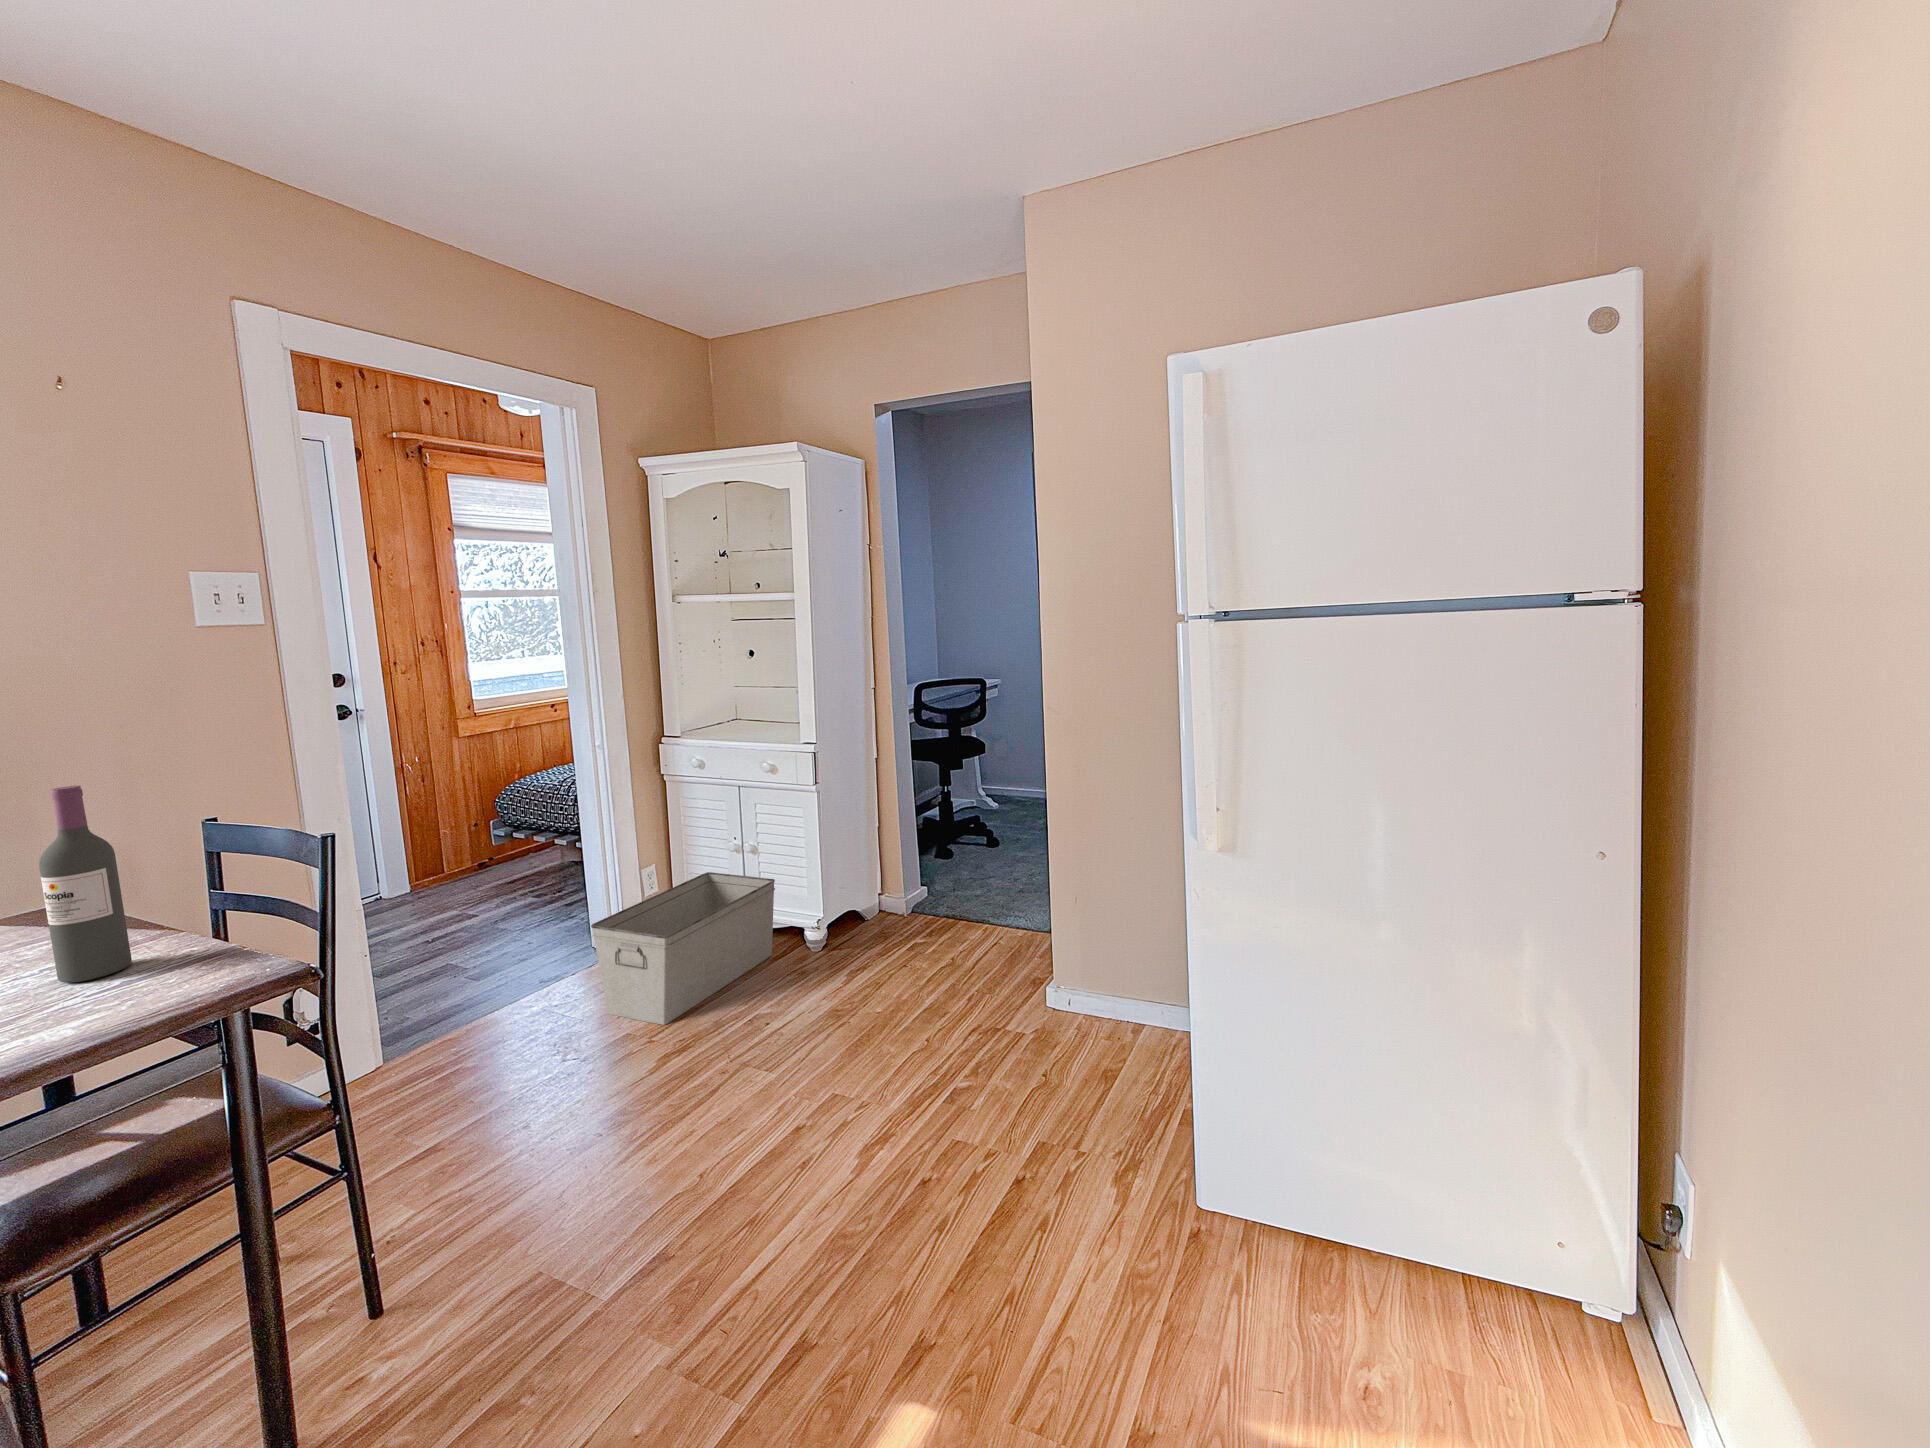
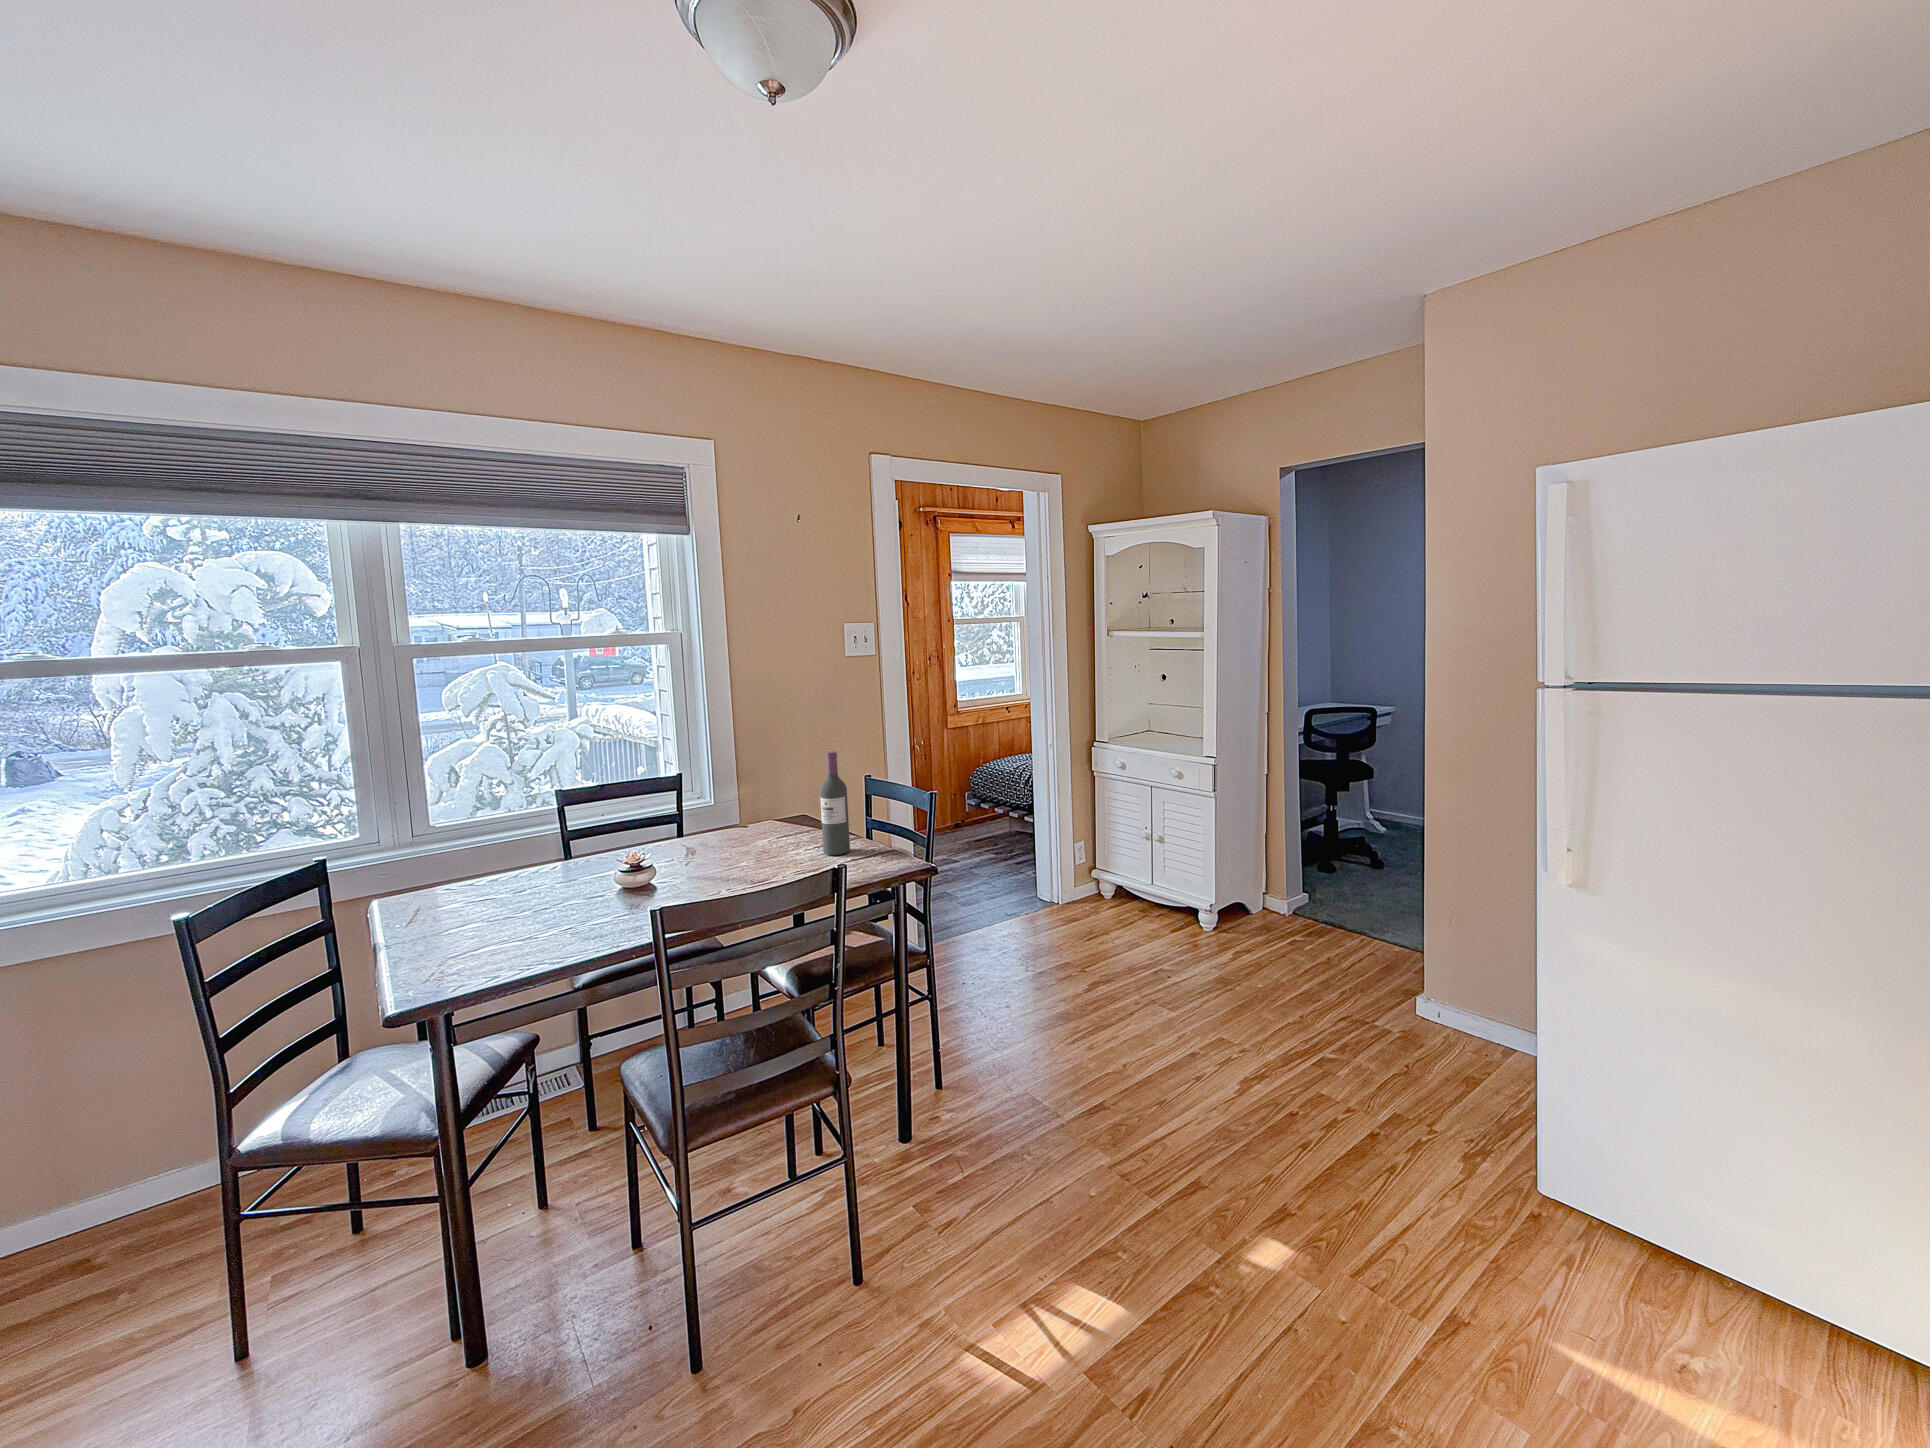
storage bin: present [591,872,775,1025] -> none [1045,853,1178,962]

